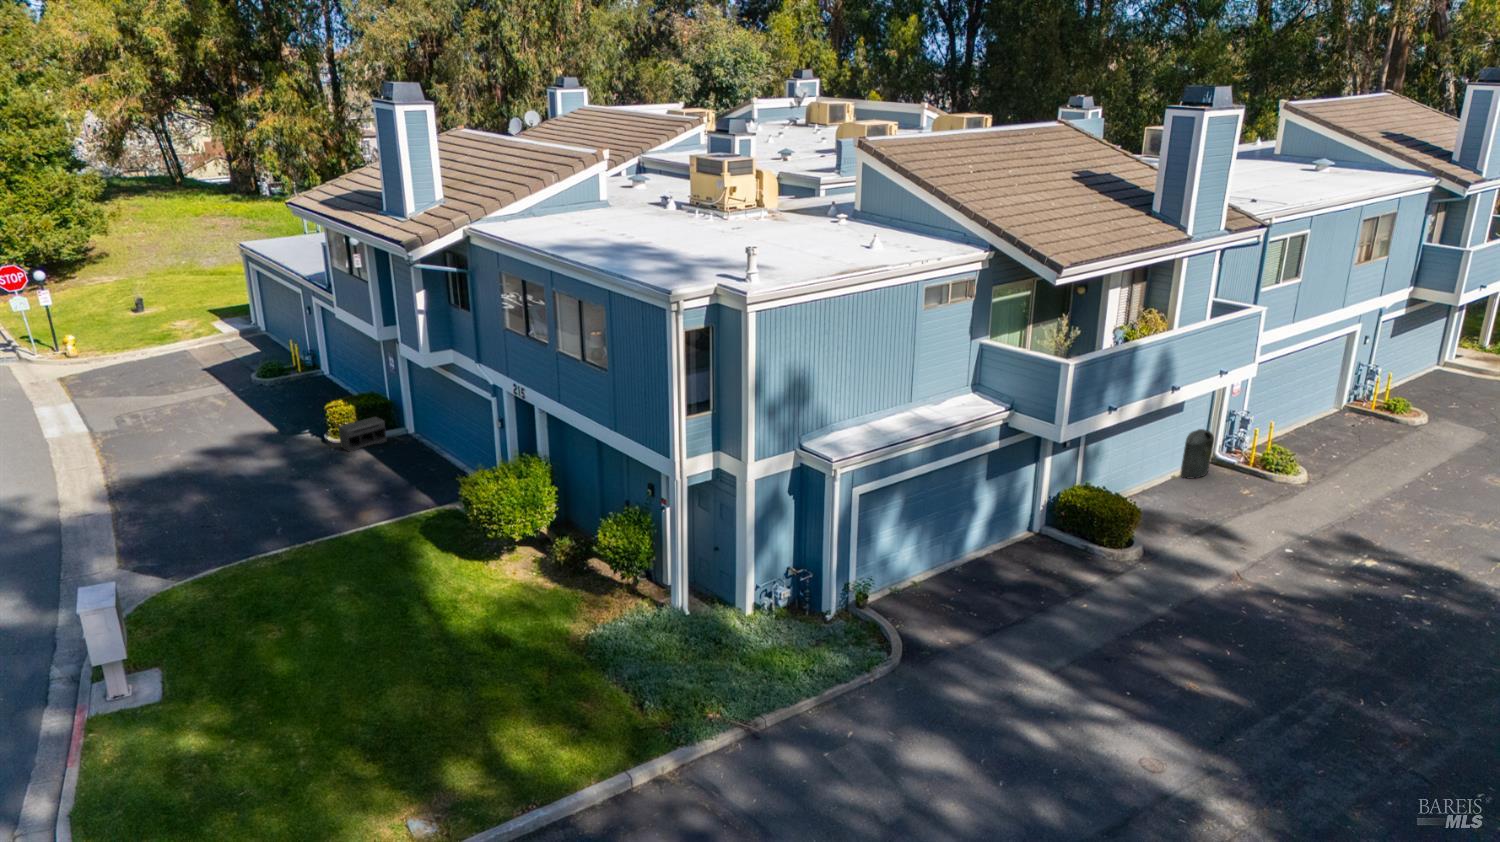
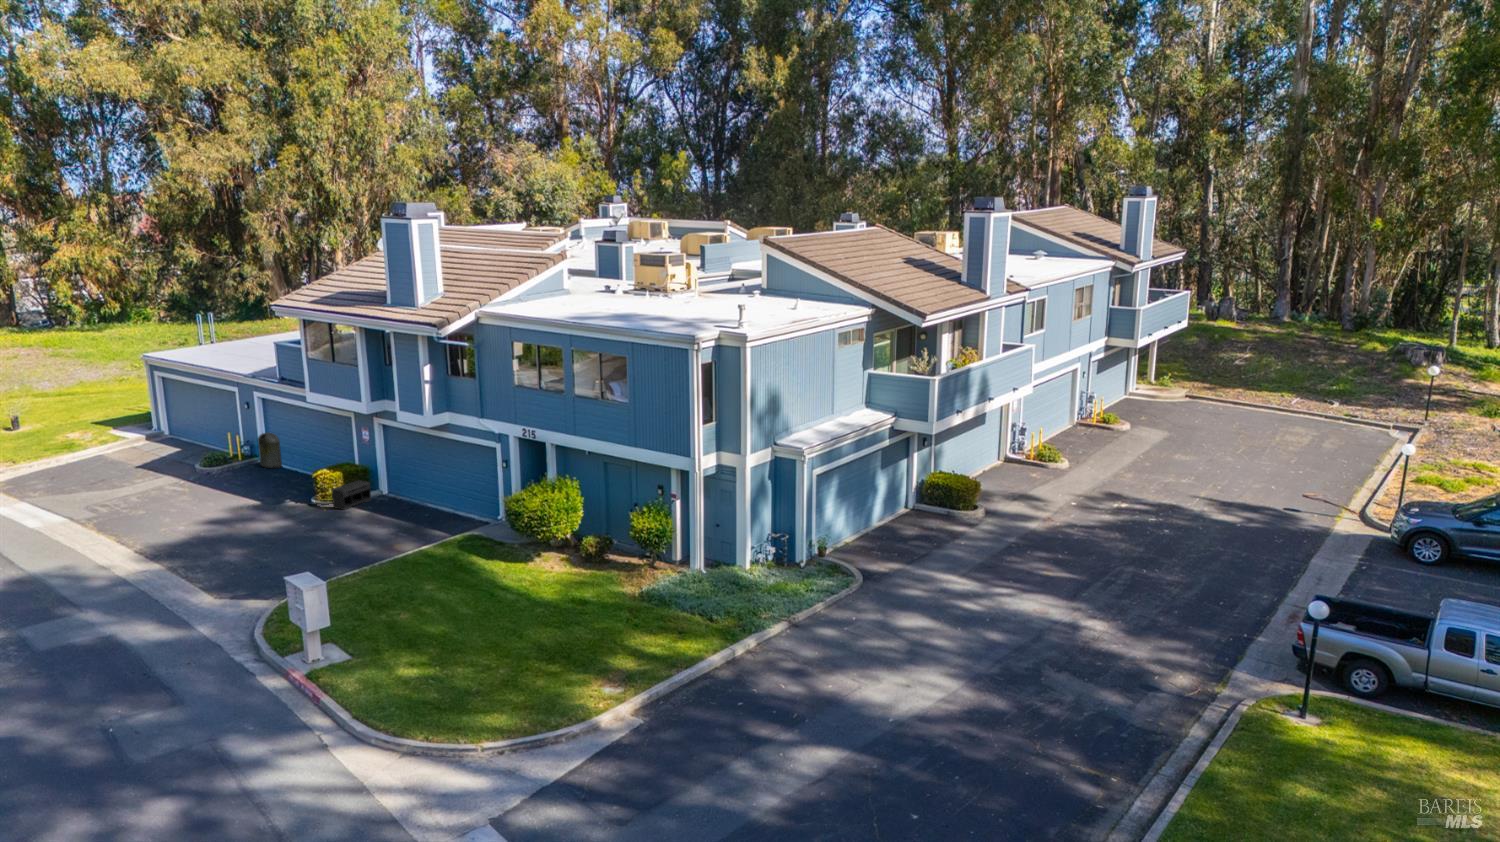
trash can: present [1181,429,1214,478] -> present [258,432,282,469]

